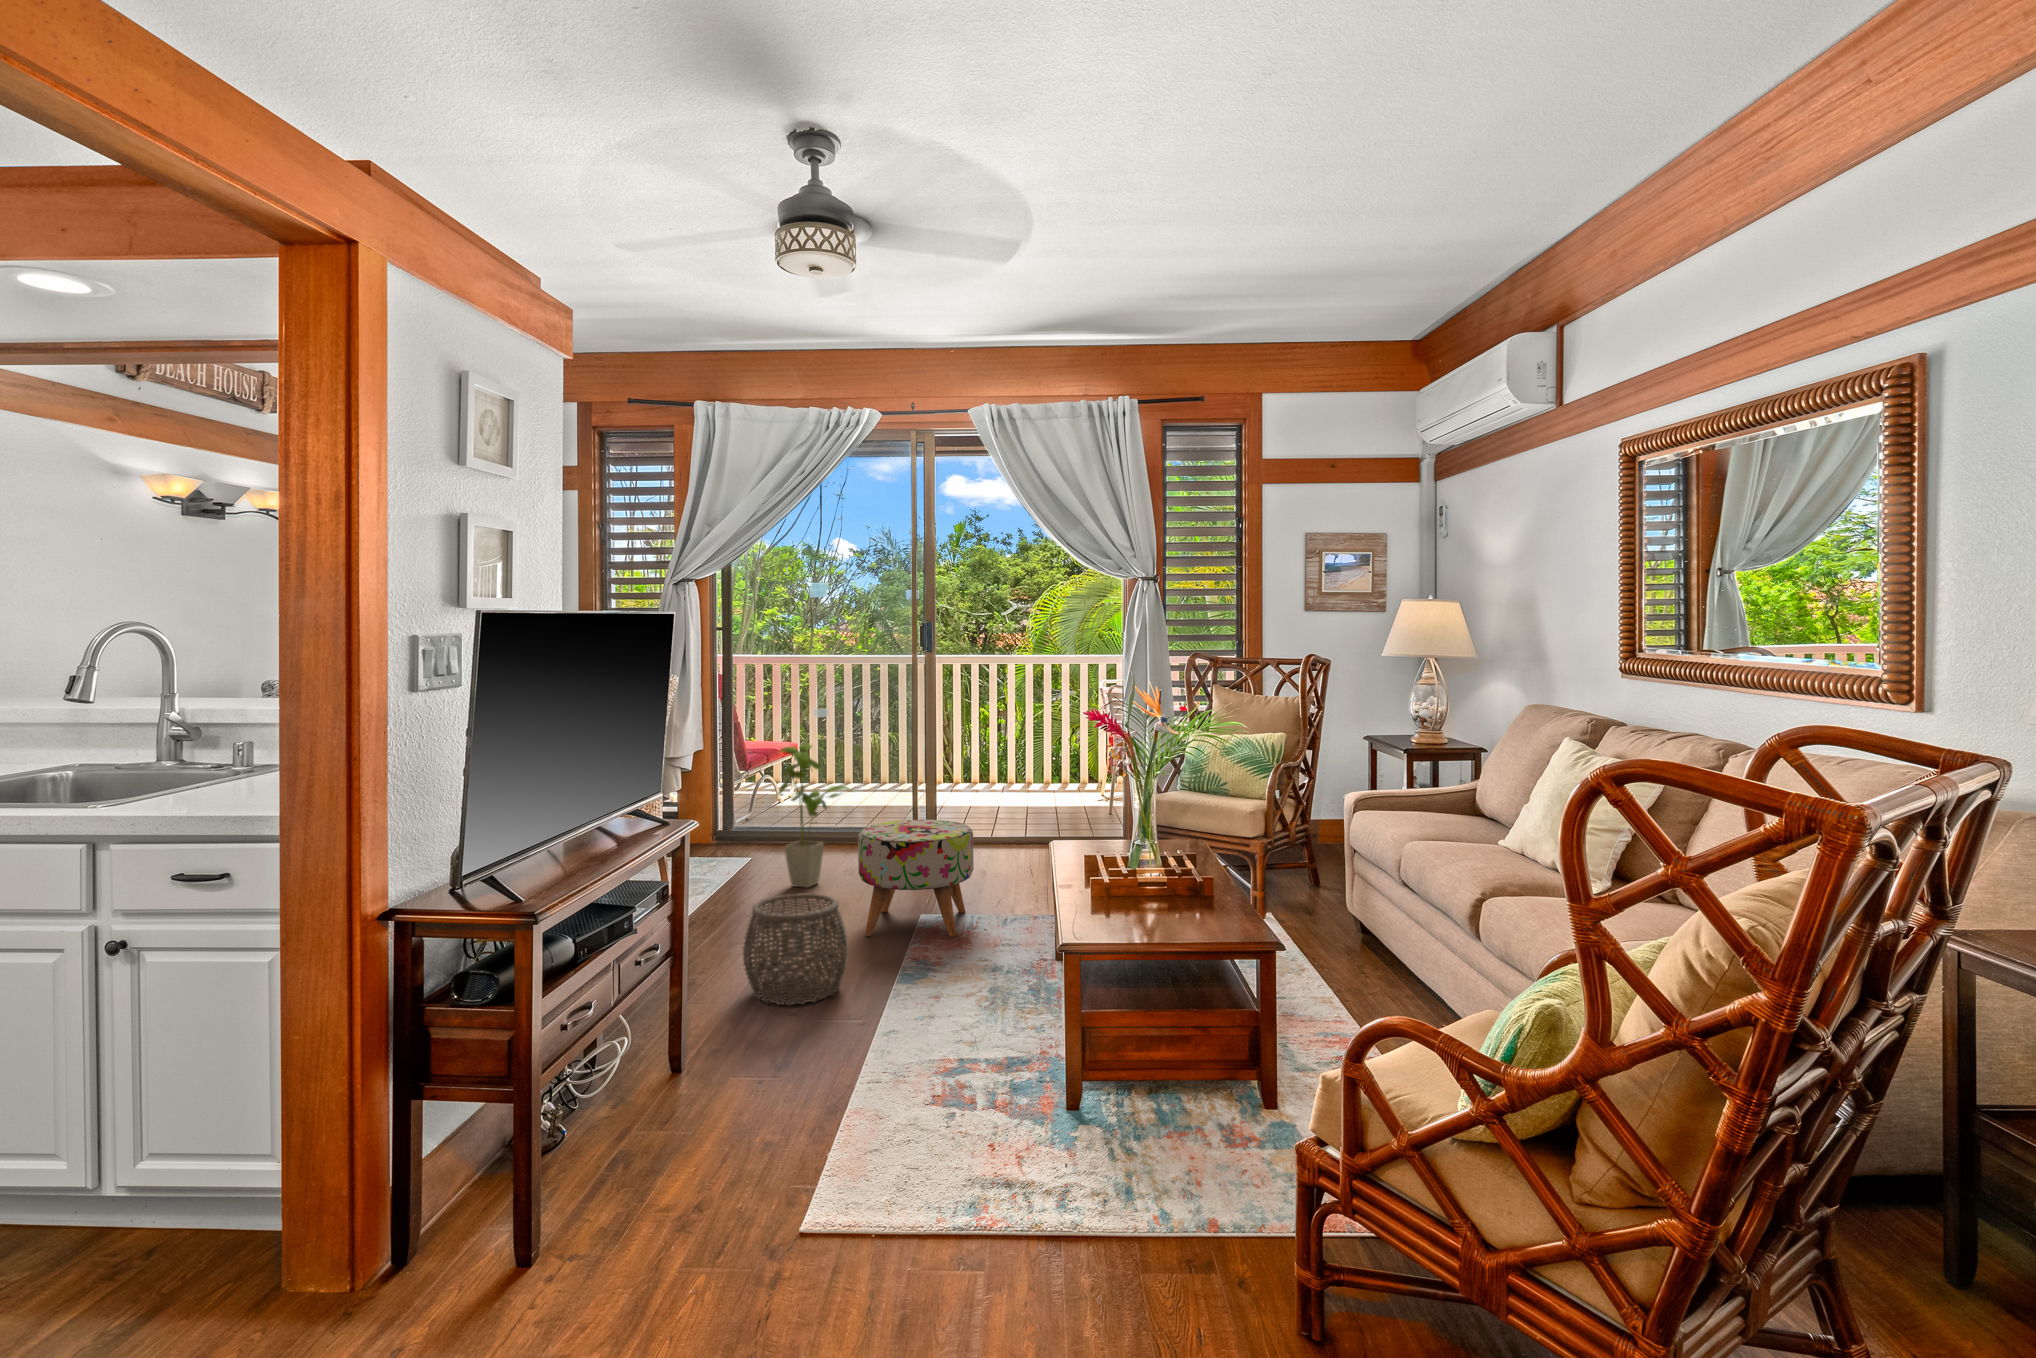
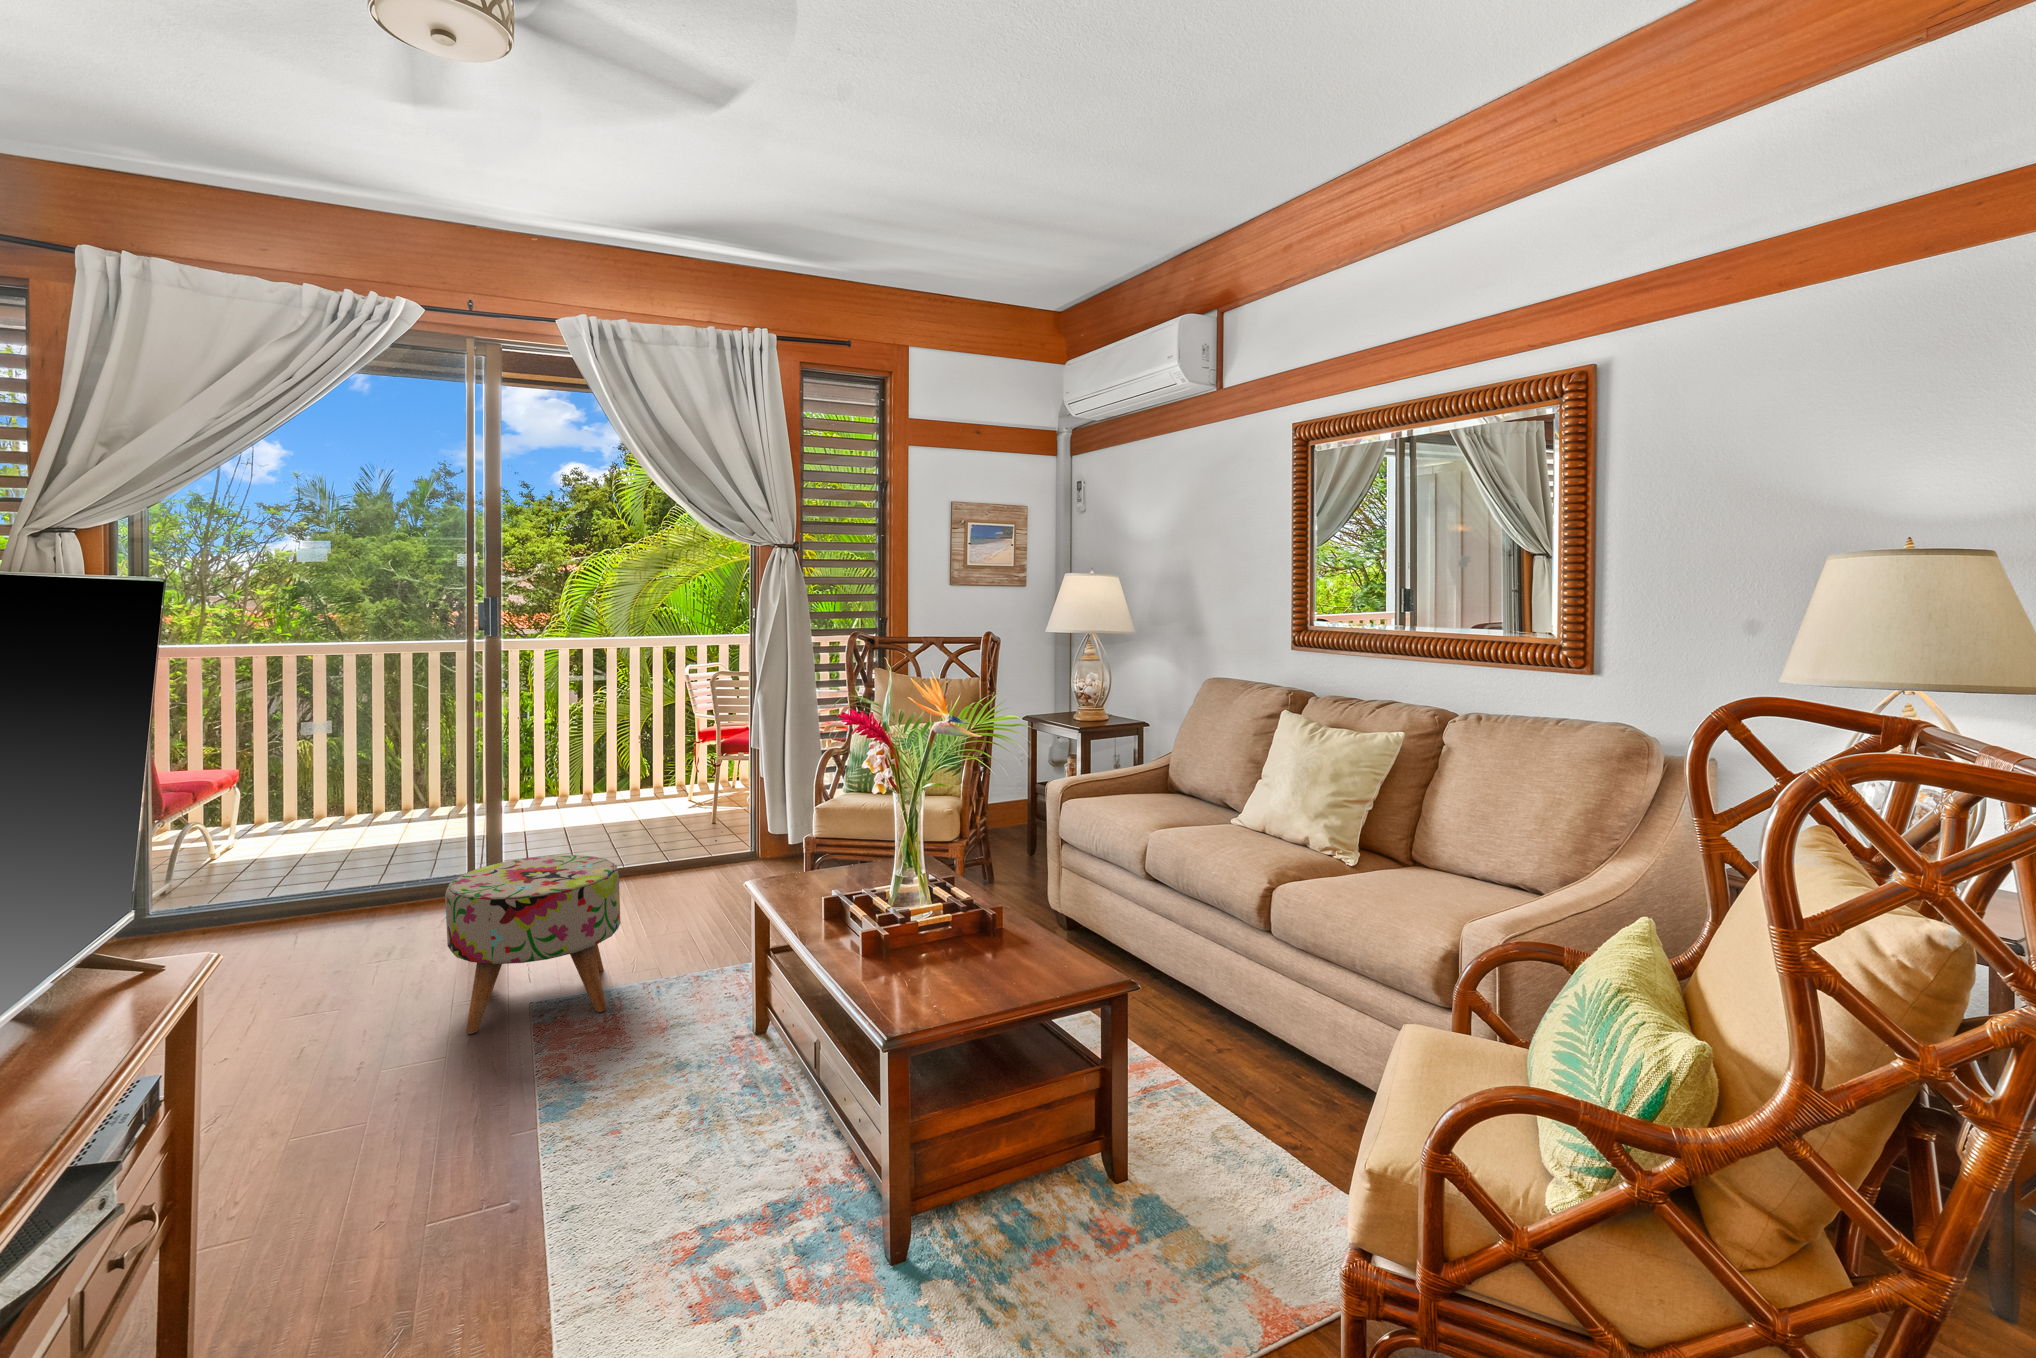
house plant: present [779,745,852,888] -> none [282,766,416,969]
woven basket: present [743,894,848,1006] -> none [278,1002,472,1196]

